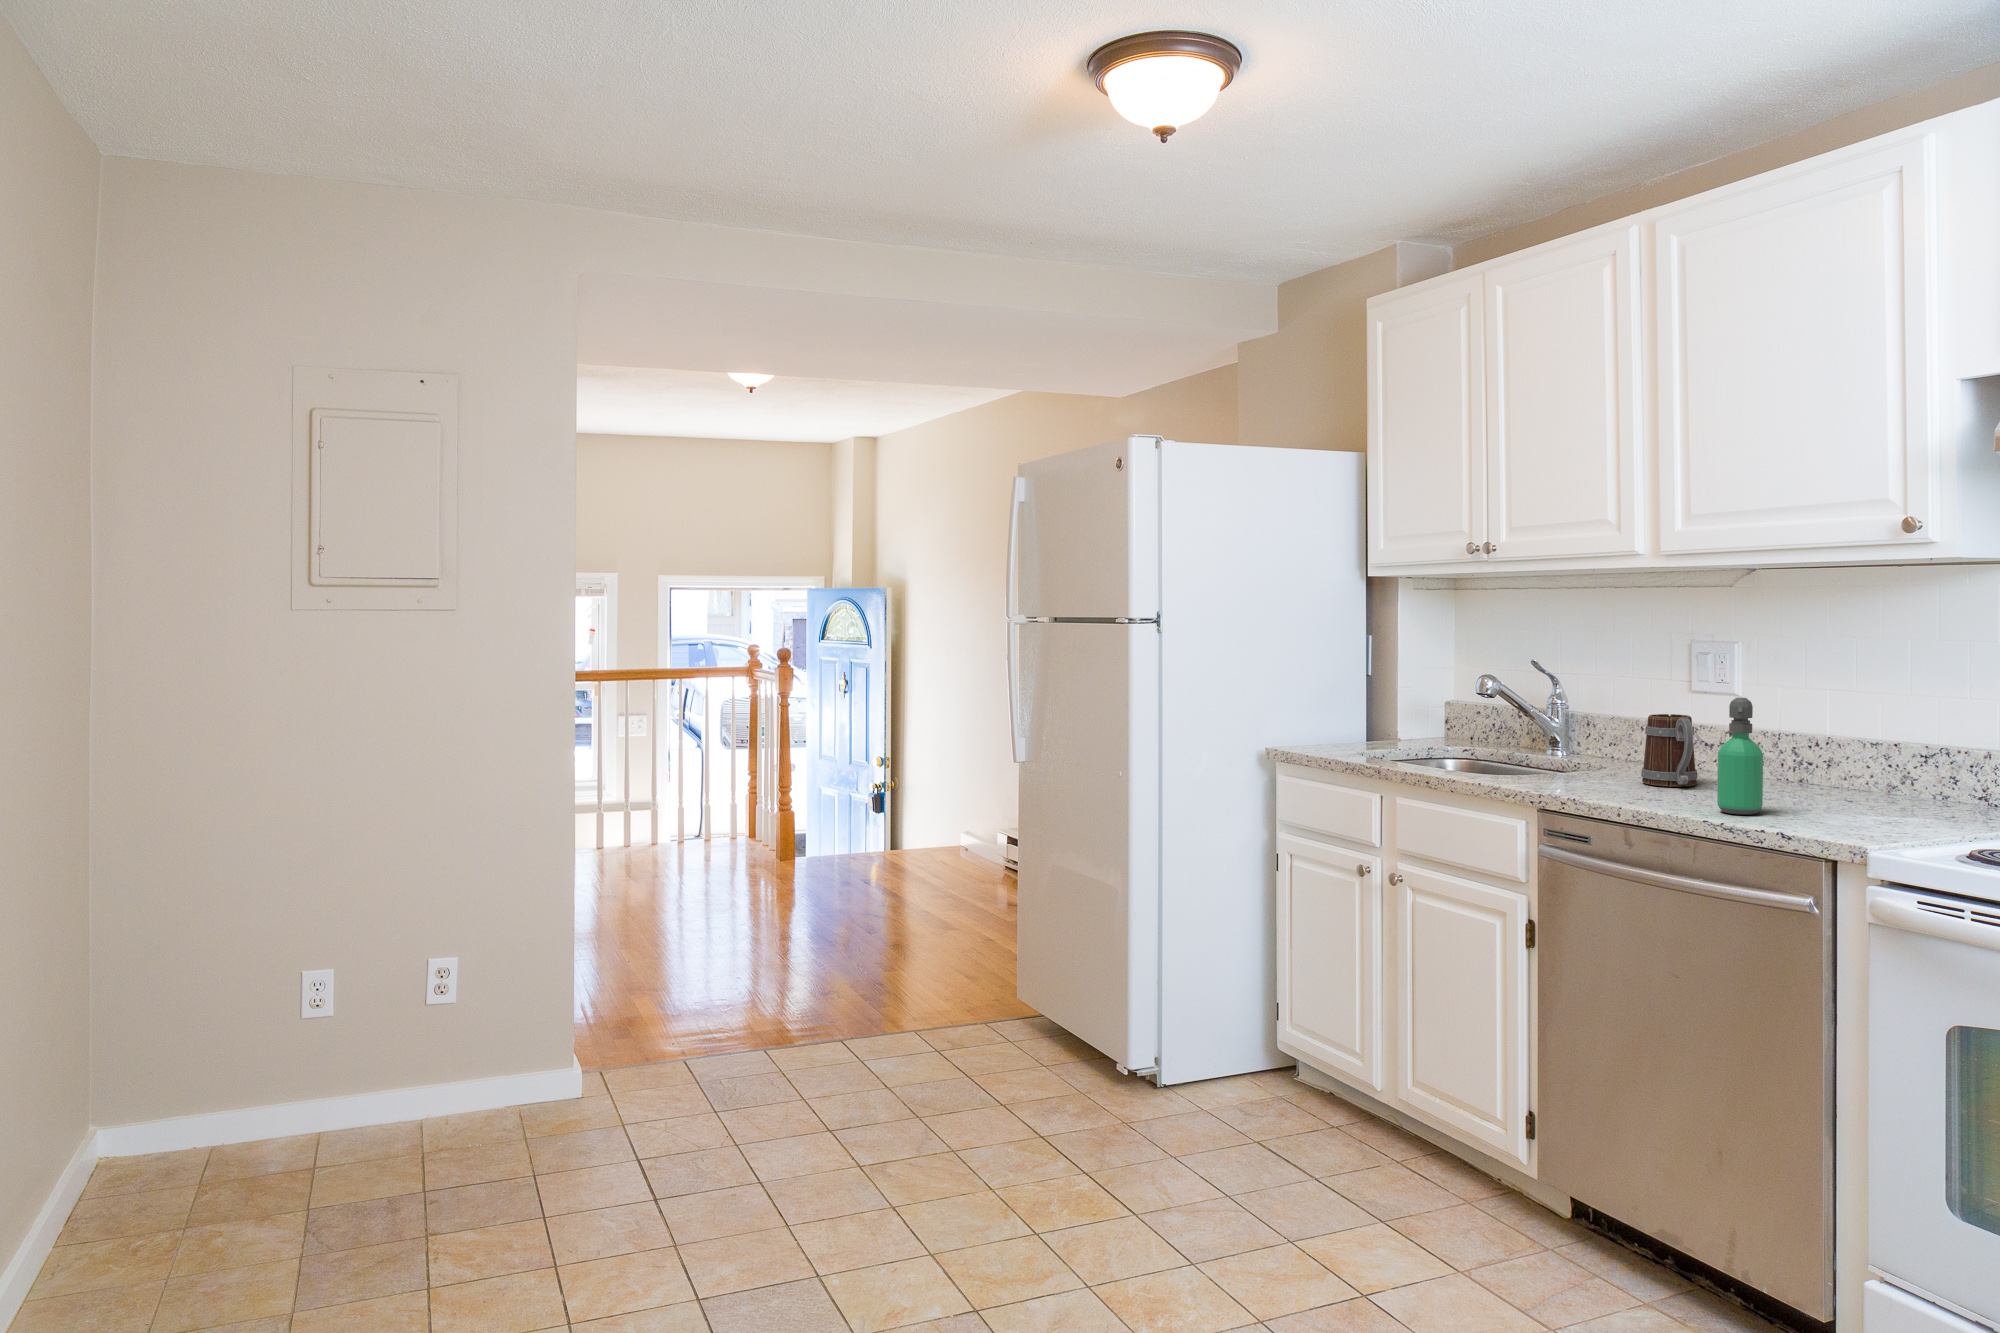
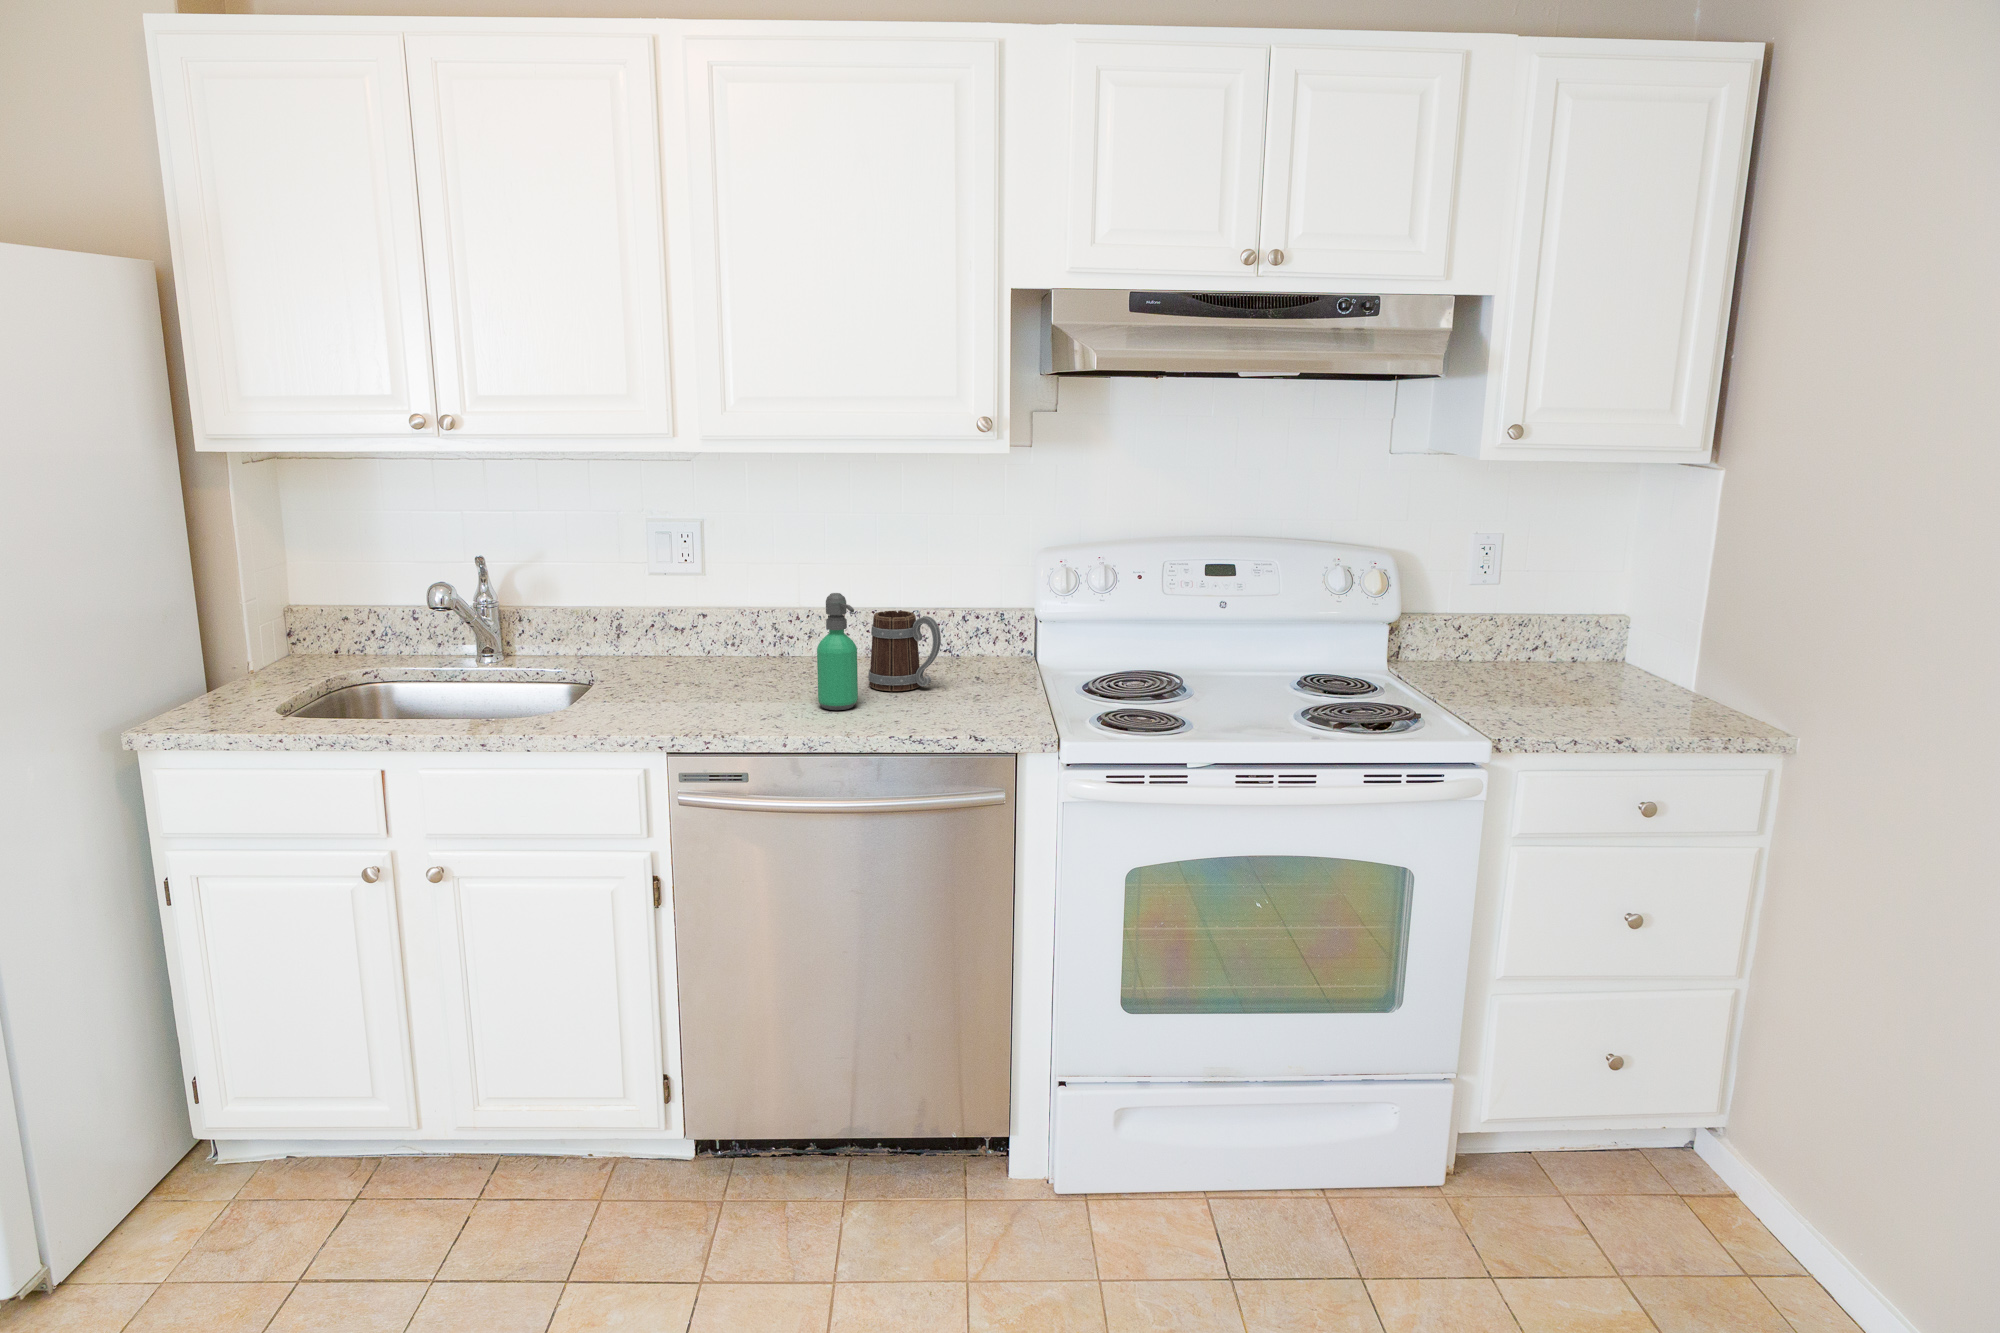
mug: present [1641,714,1698,787] -> present [868,611,941,691]

